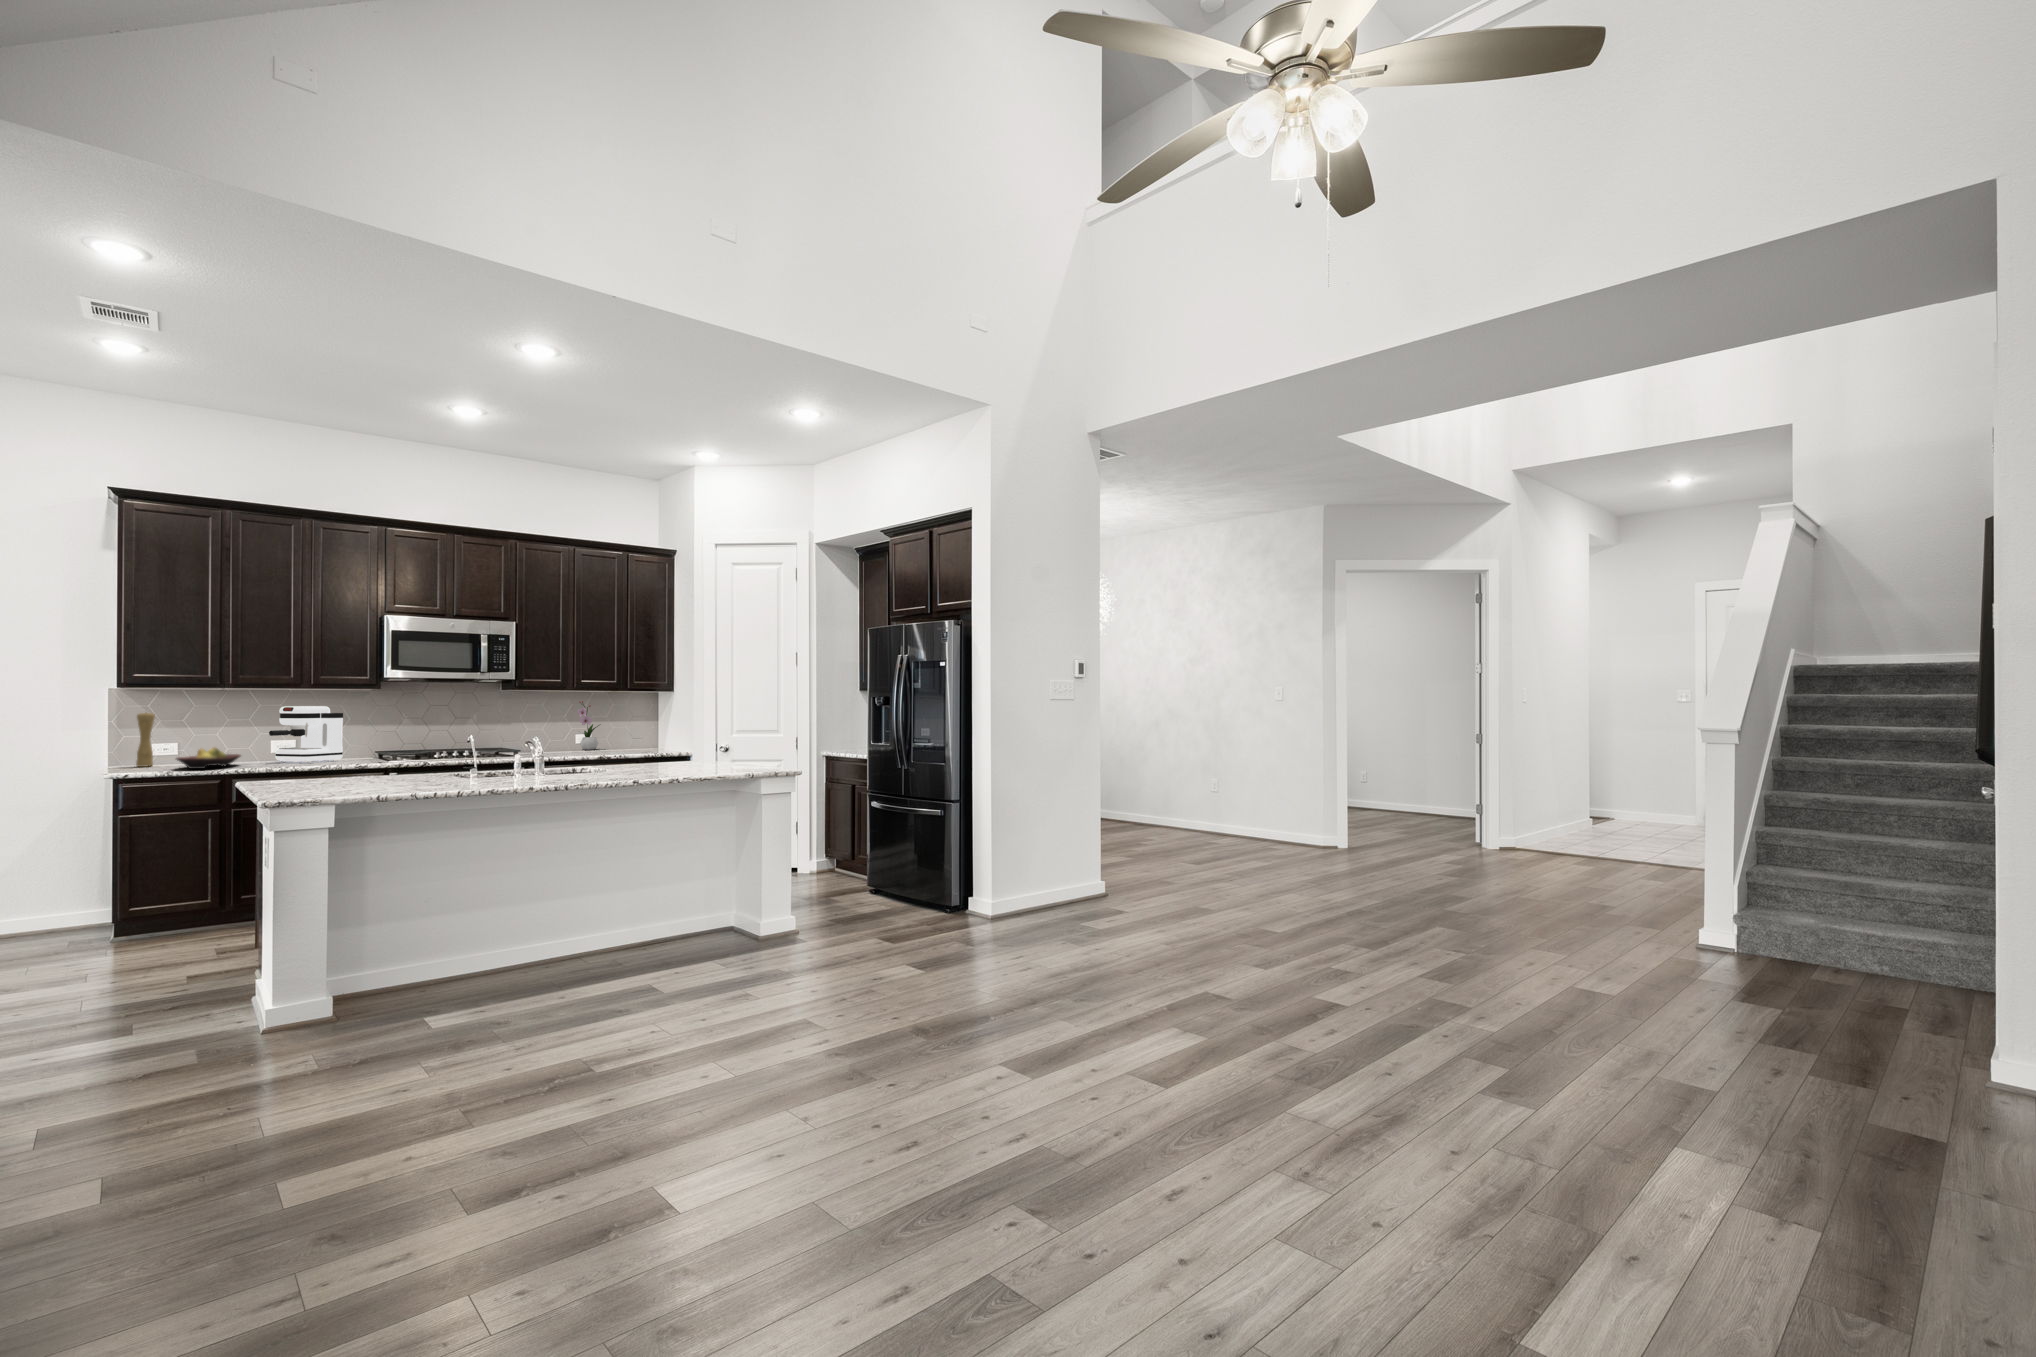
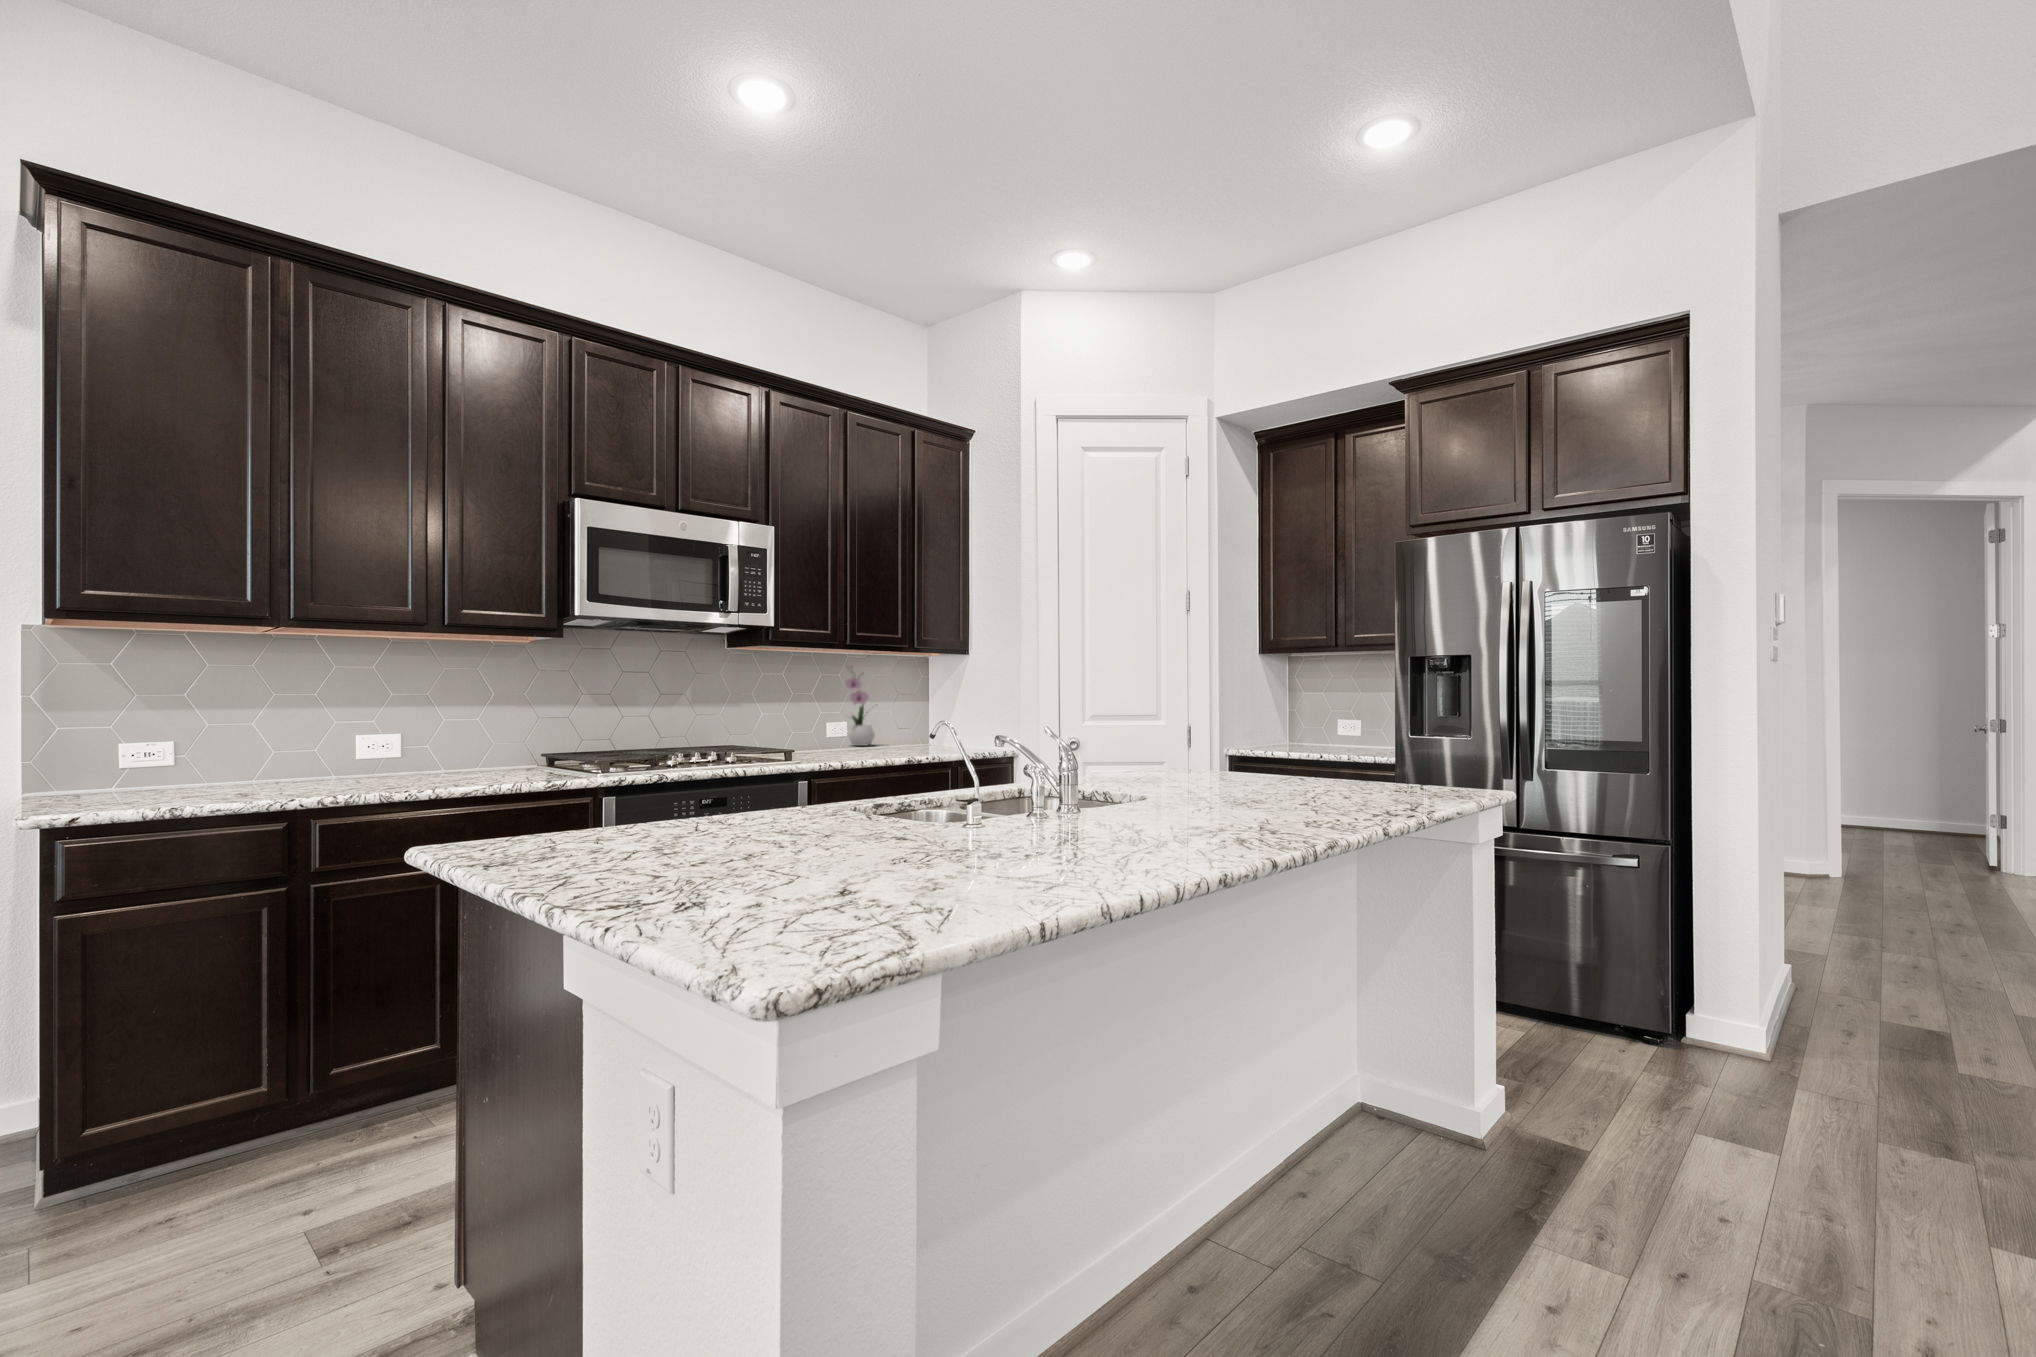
coffee maker: present [269,706,343,762] -> none [369,666,502,777]
pepper mill: present [136,713,155,767] -> none [92,674,133,792]
fruit bowl: present [176,747,241,769] -> none [182,749,317,797]

